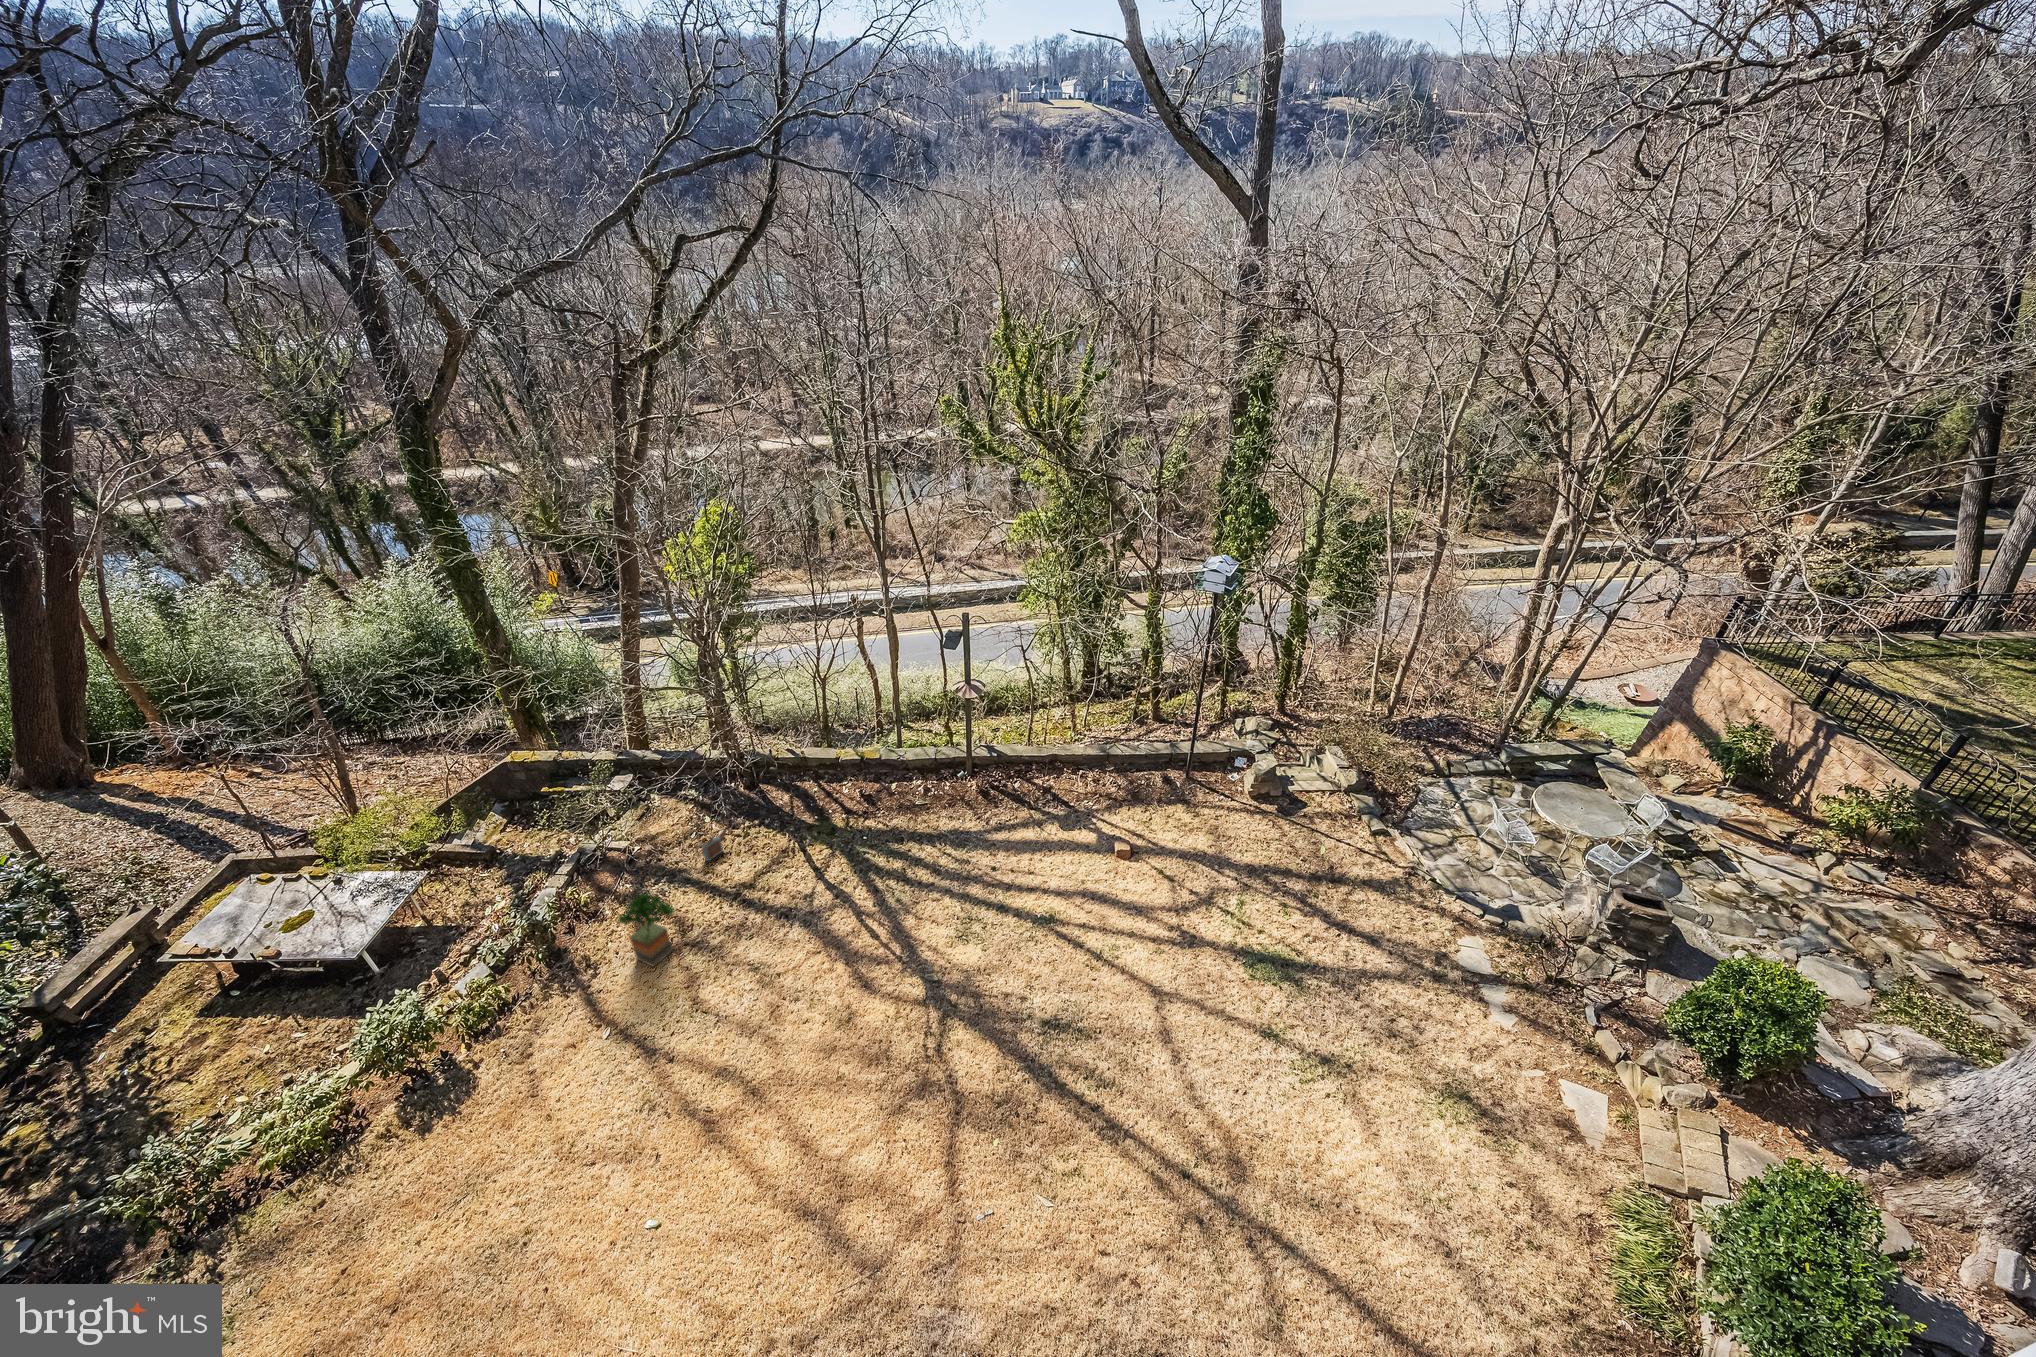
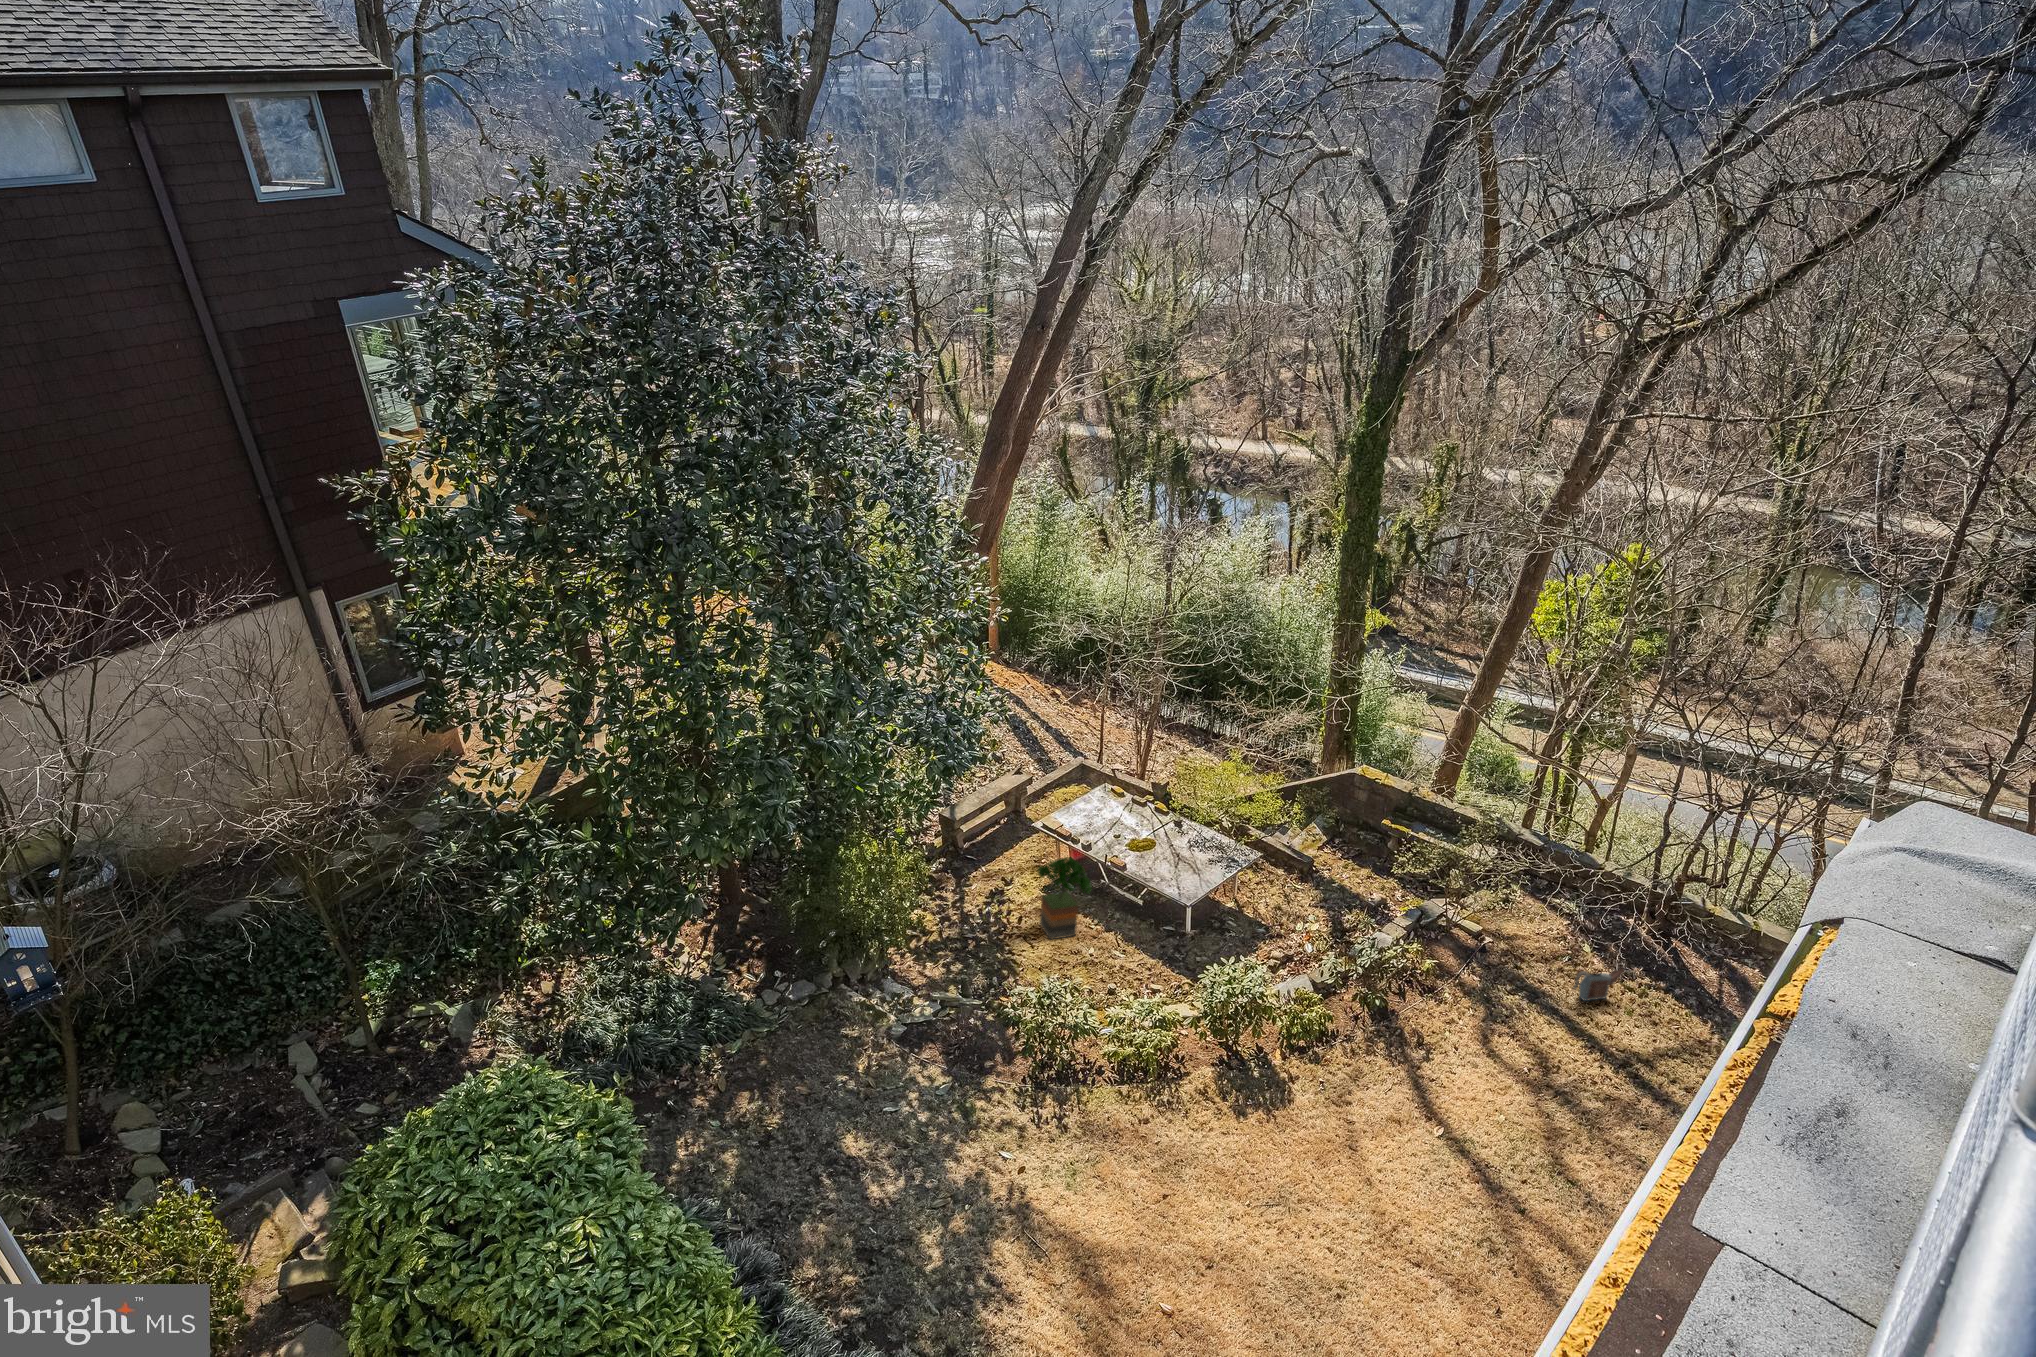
potted tree: present [618,894,674,967] -> present [1037,857,1092,940]

